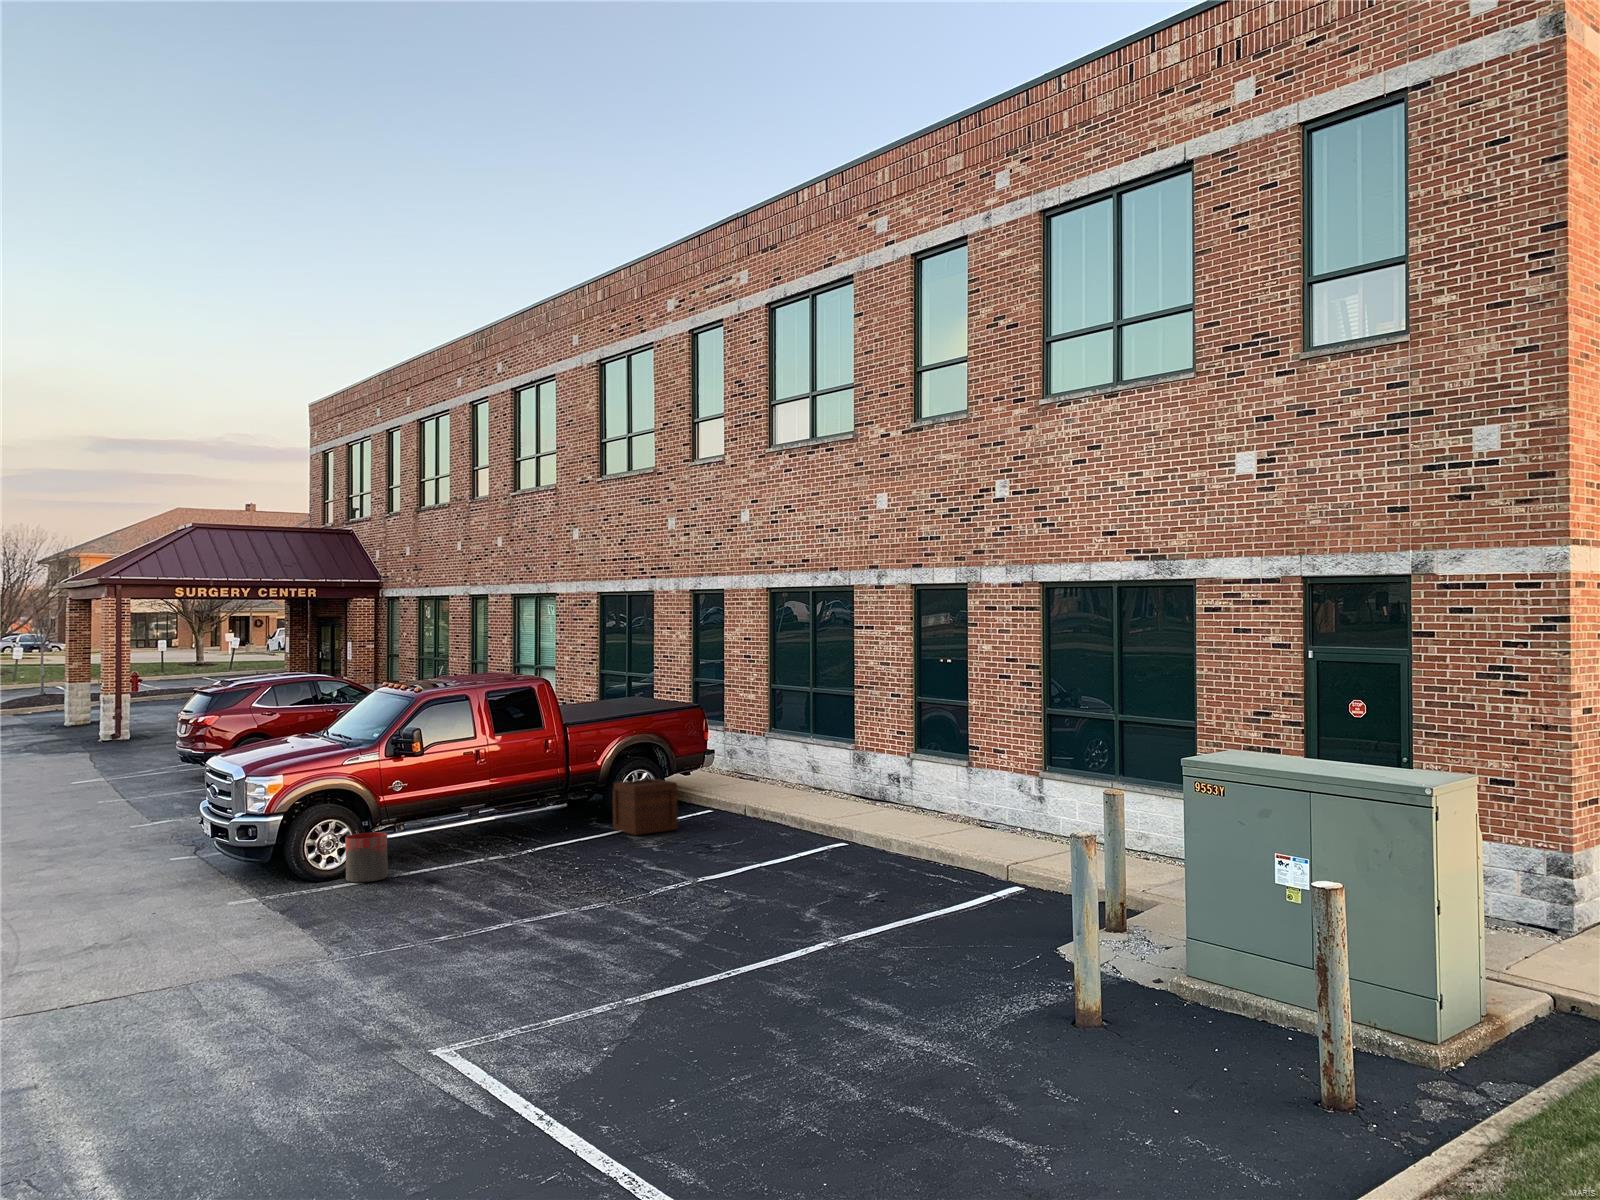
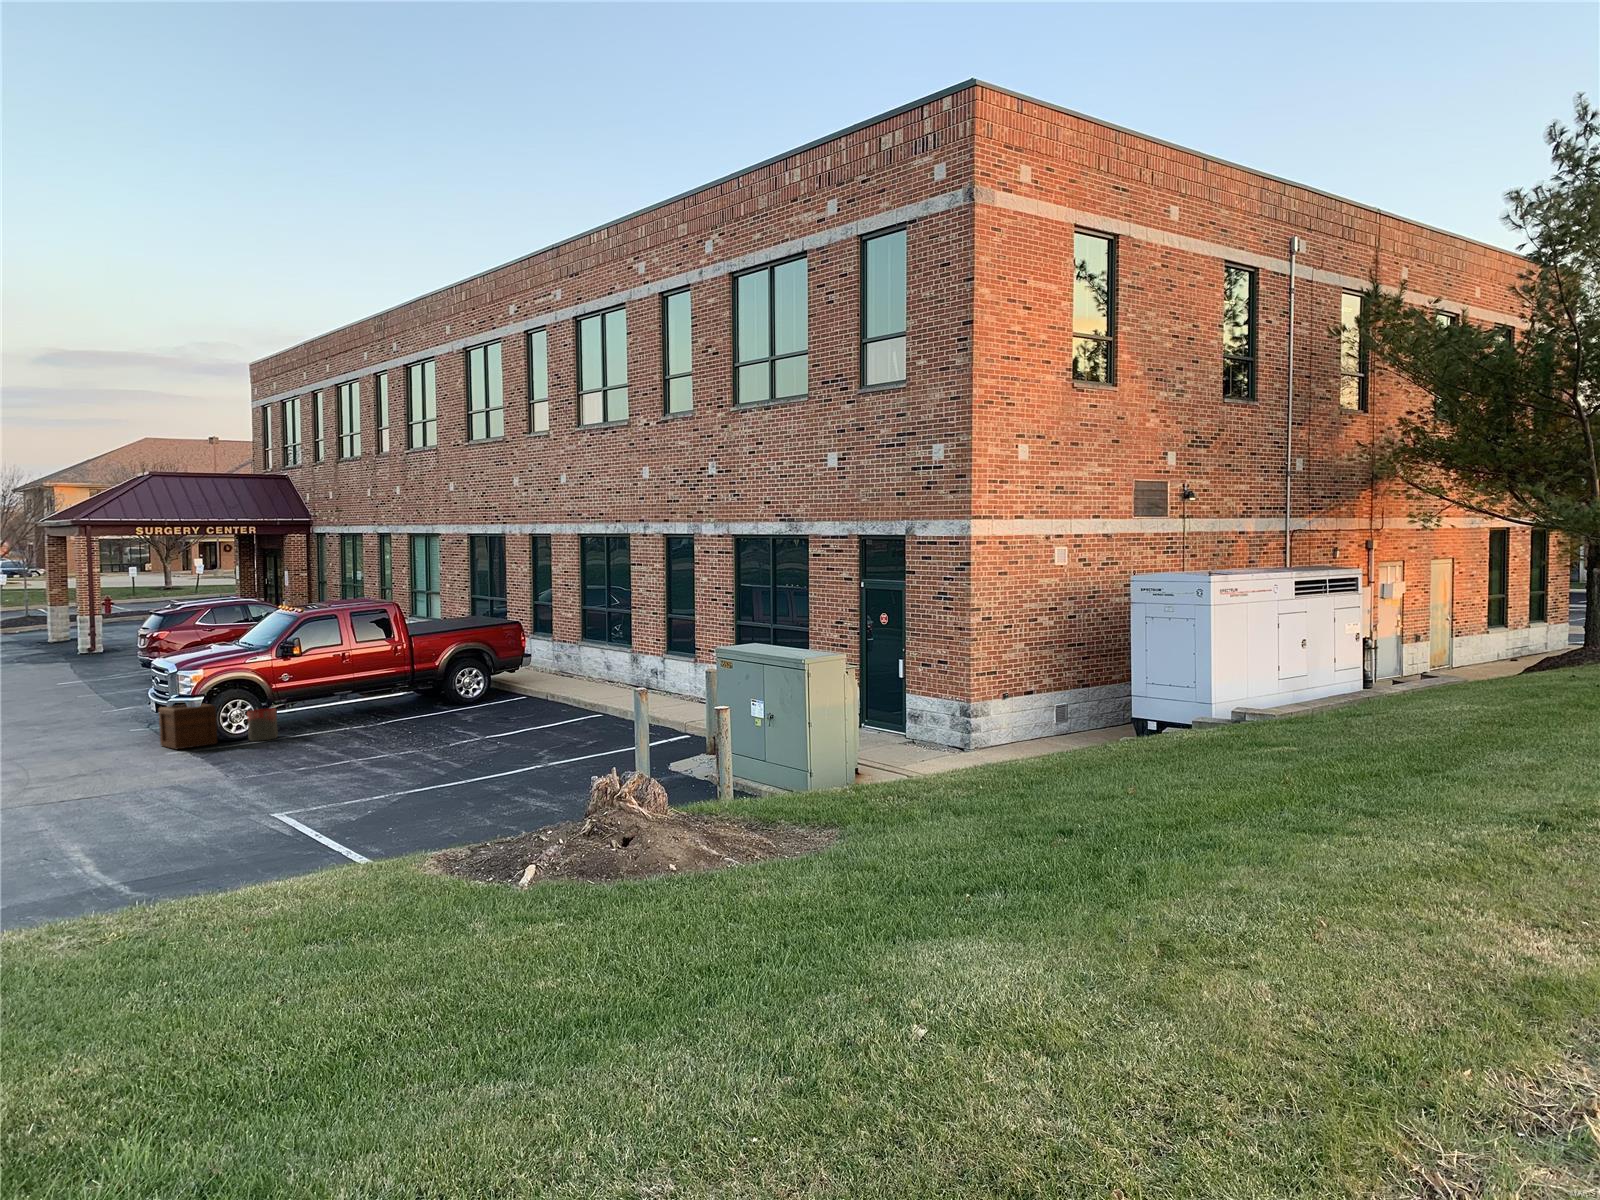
wooden crate: present [612,779,678,835] -> present [158,704,217,749]

